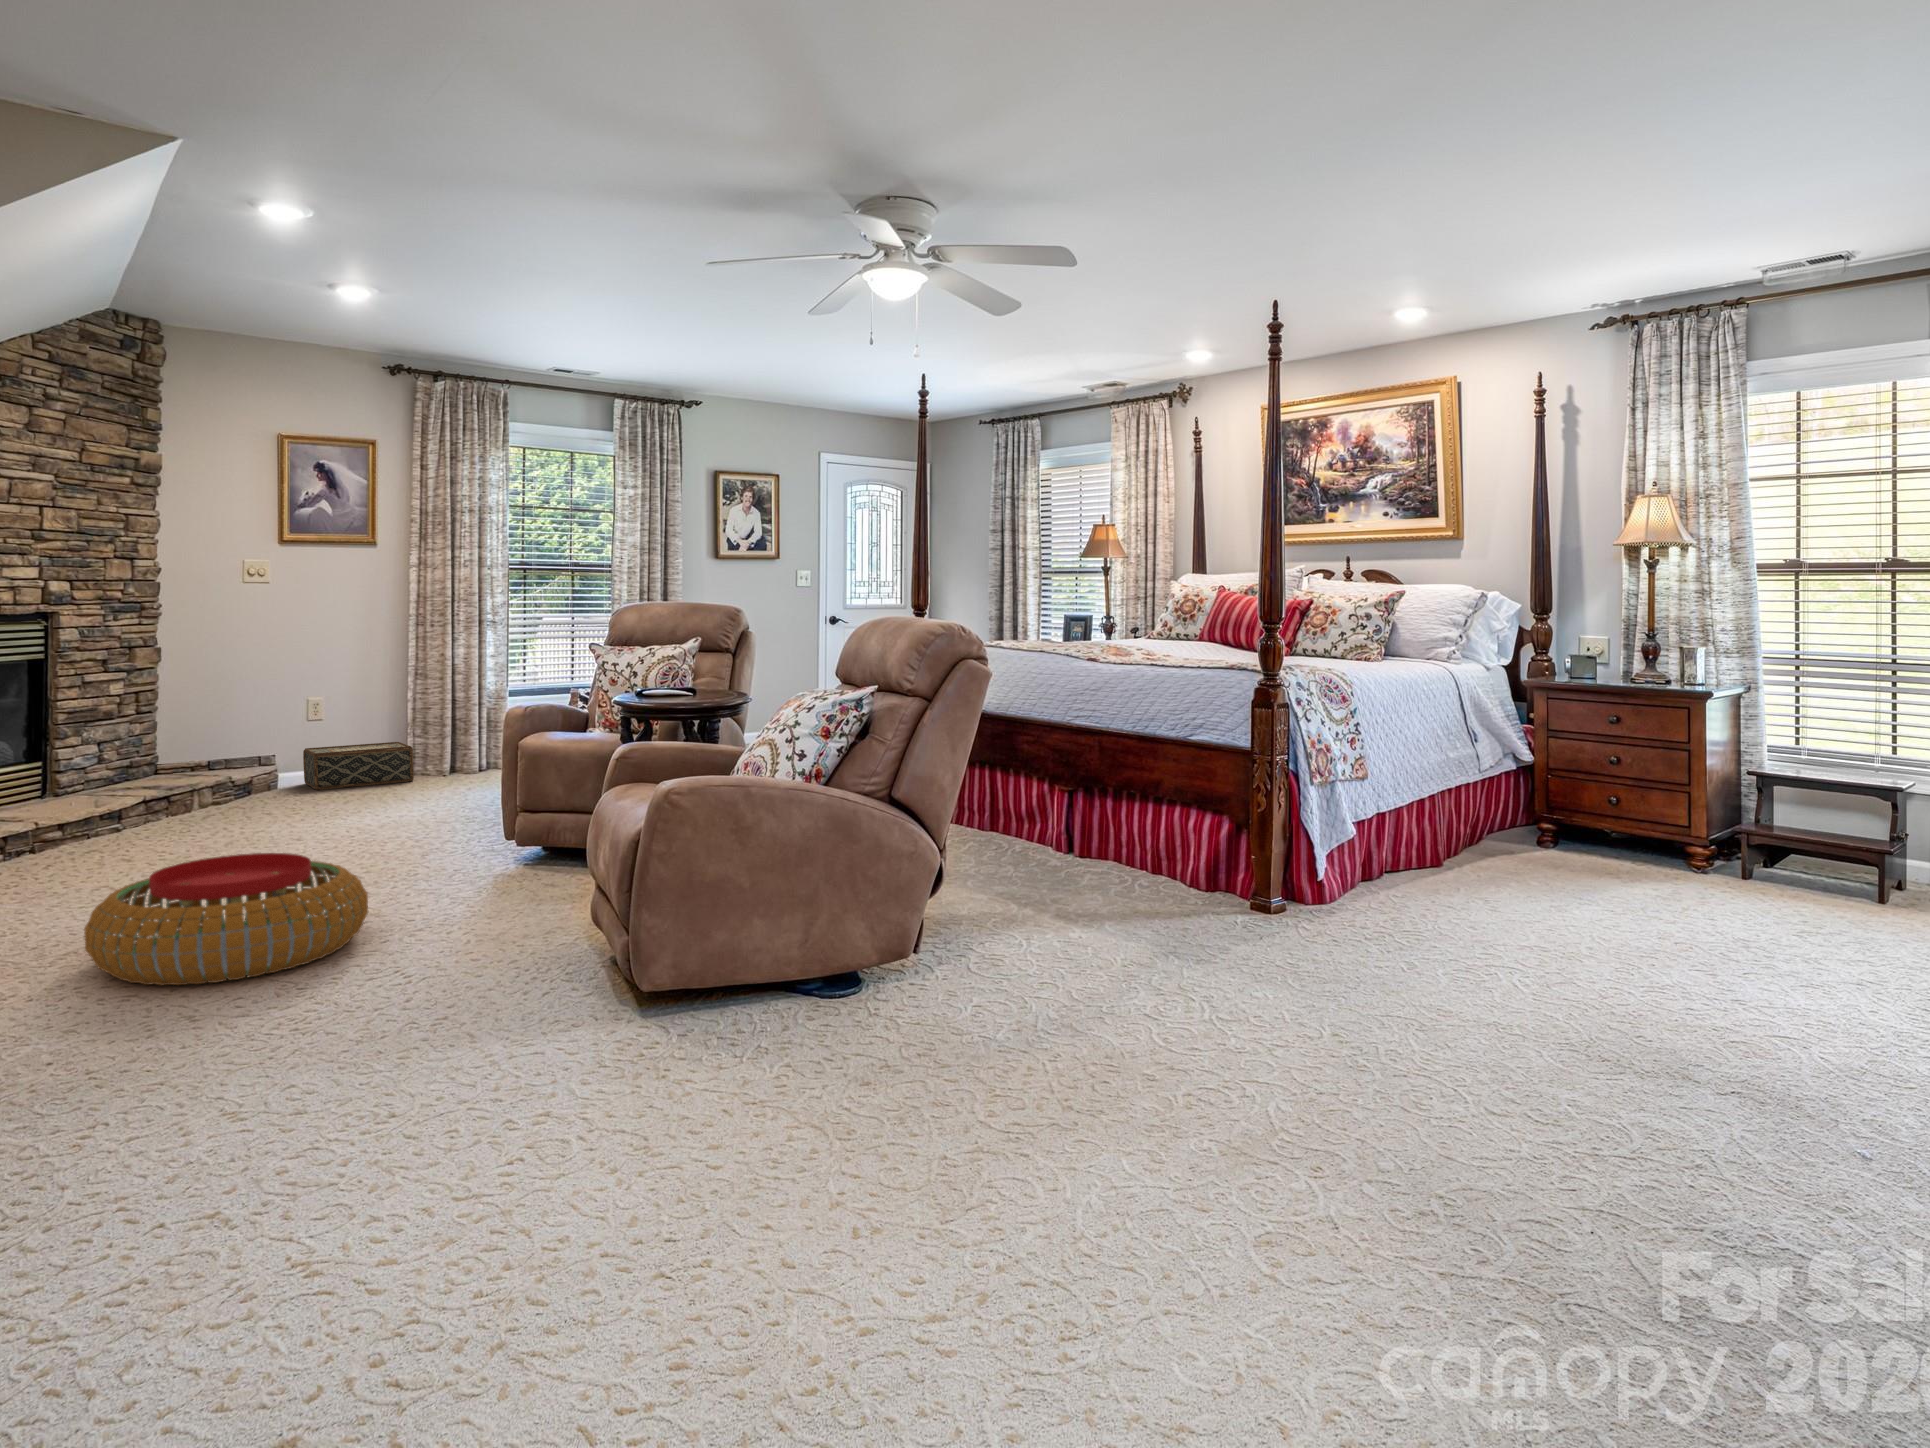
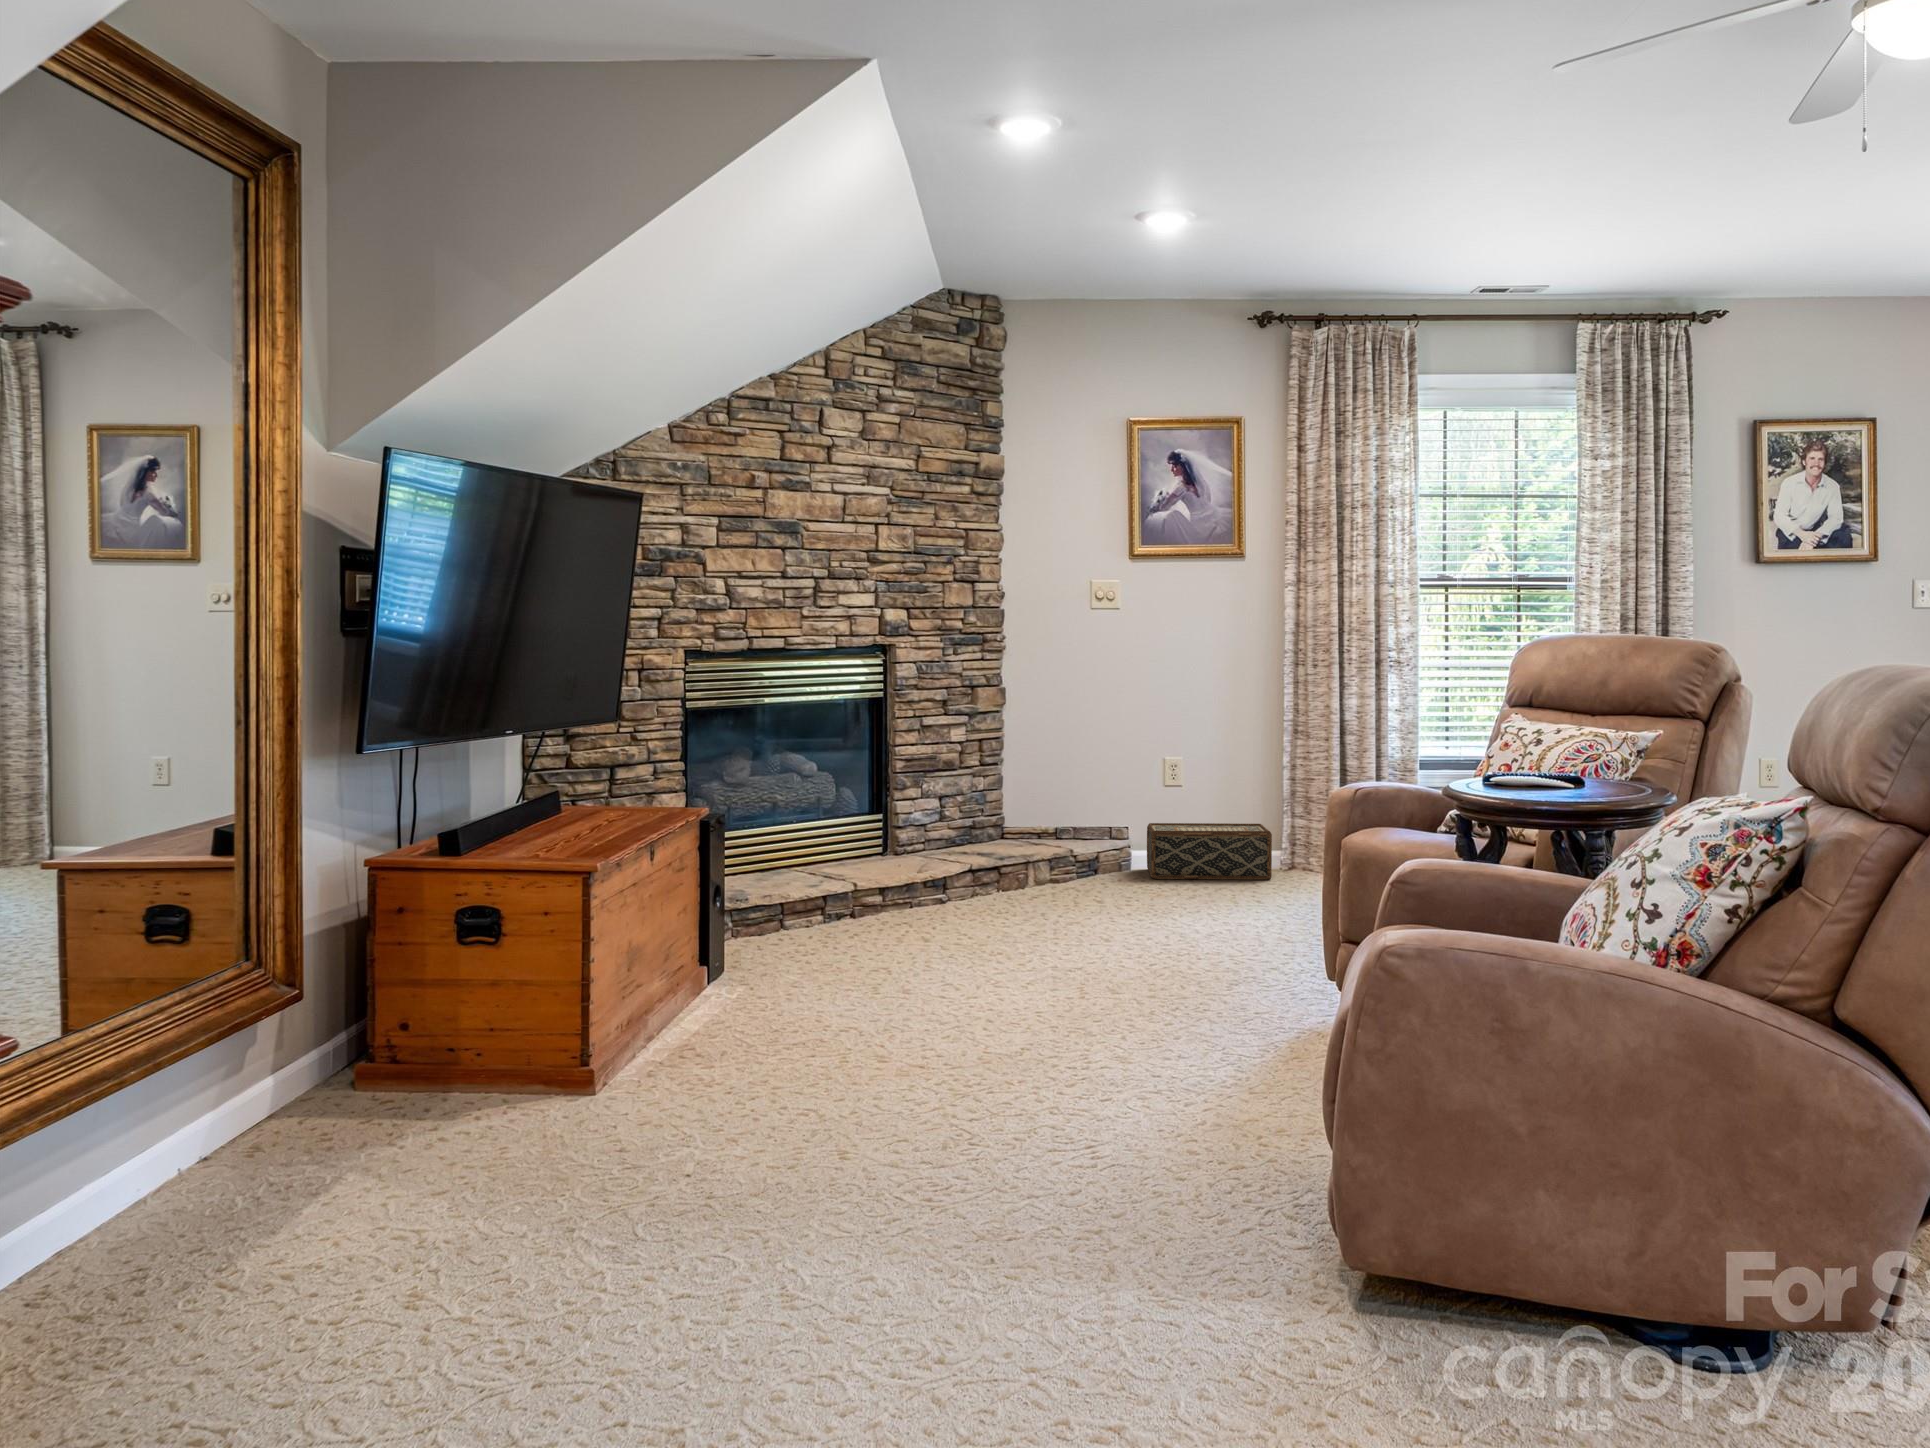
pouf: present [84,853,368,985] -> none [736,958,1052,1130]

